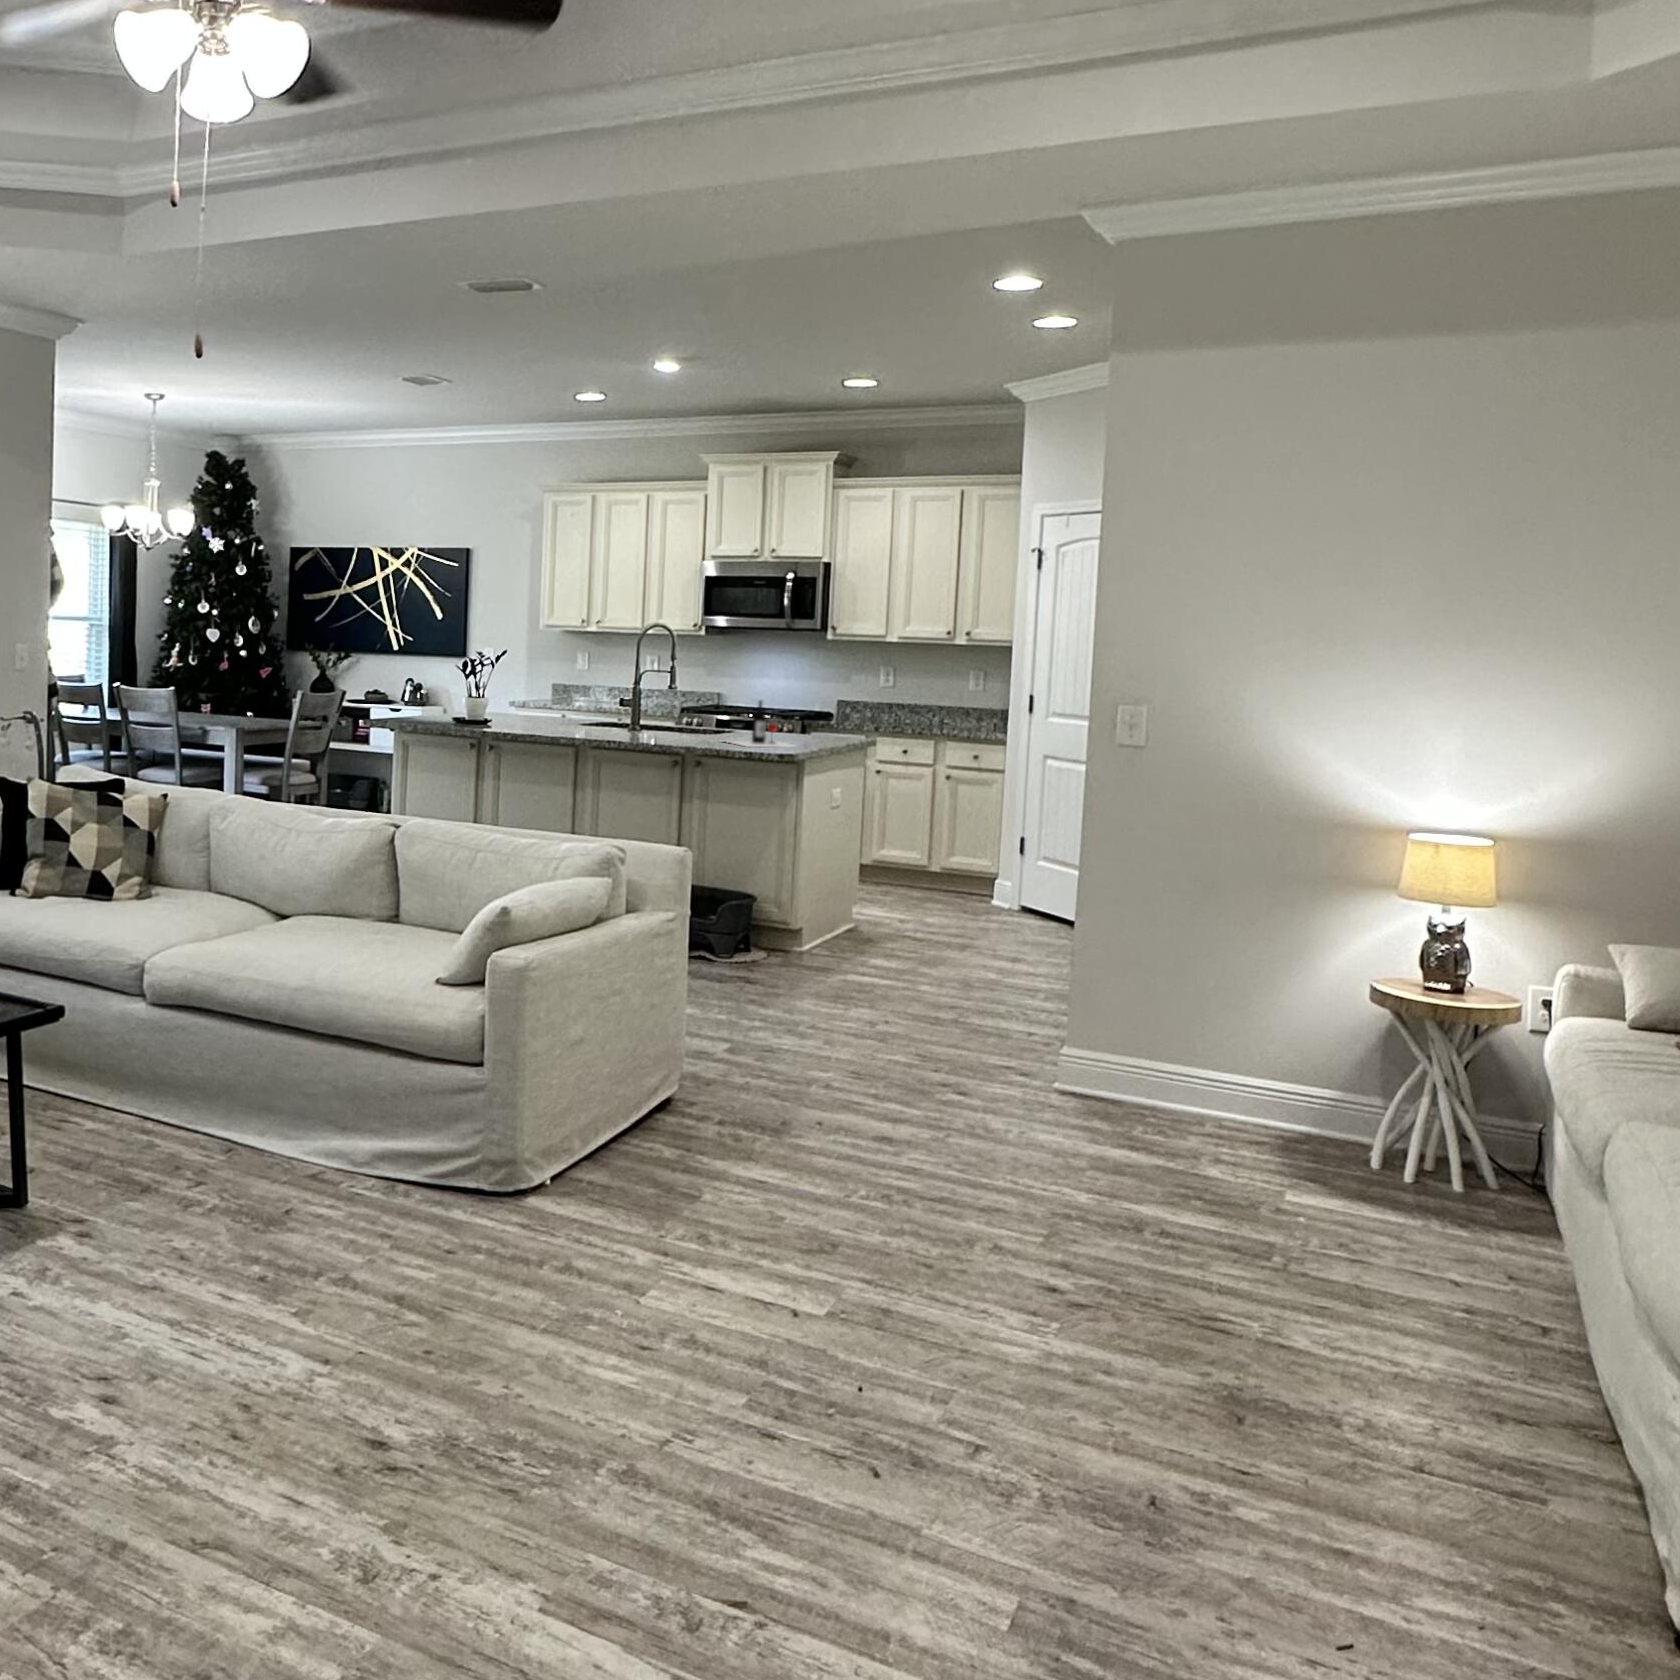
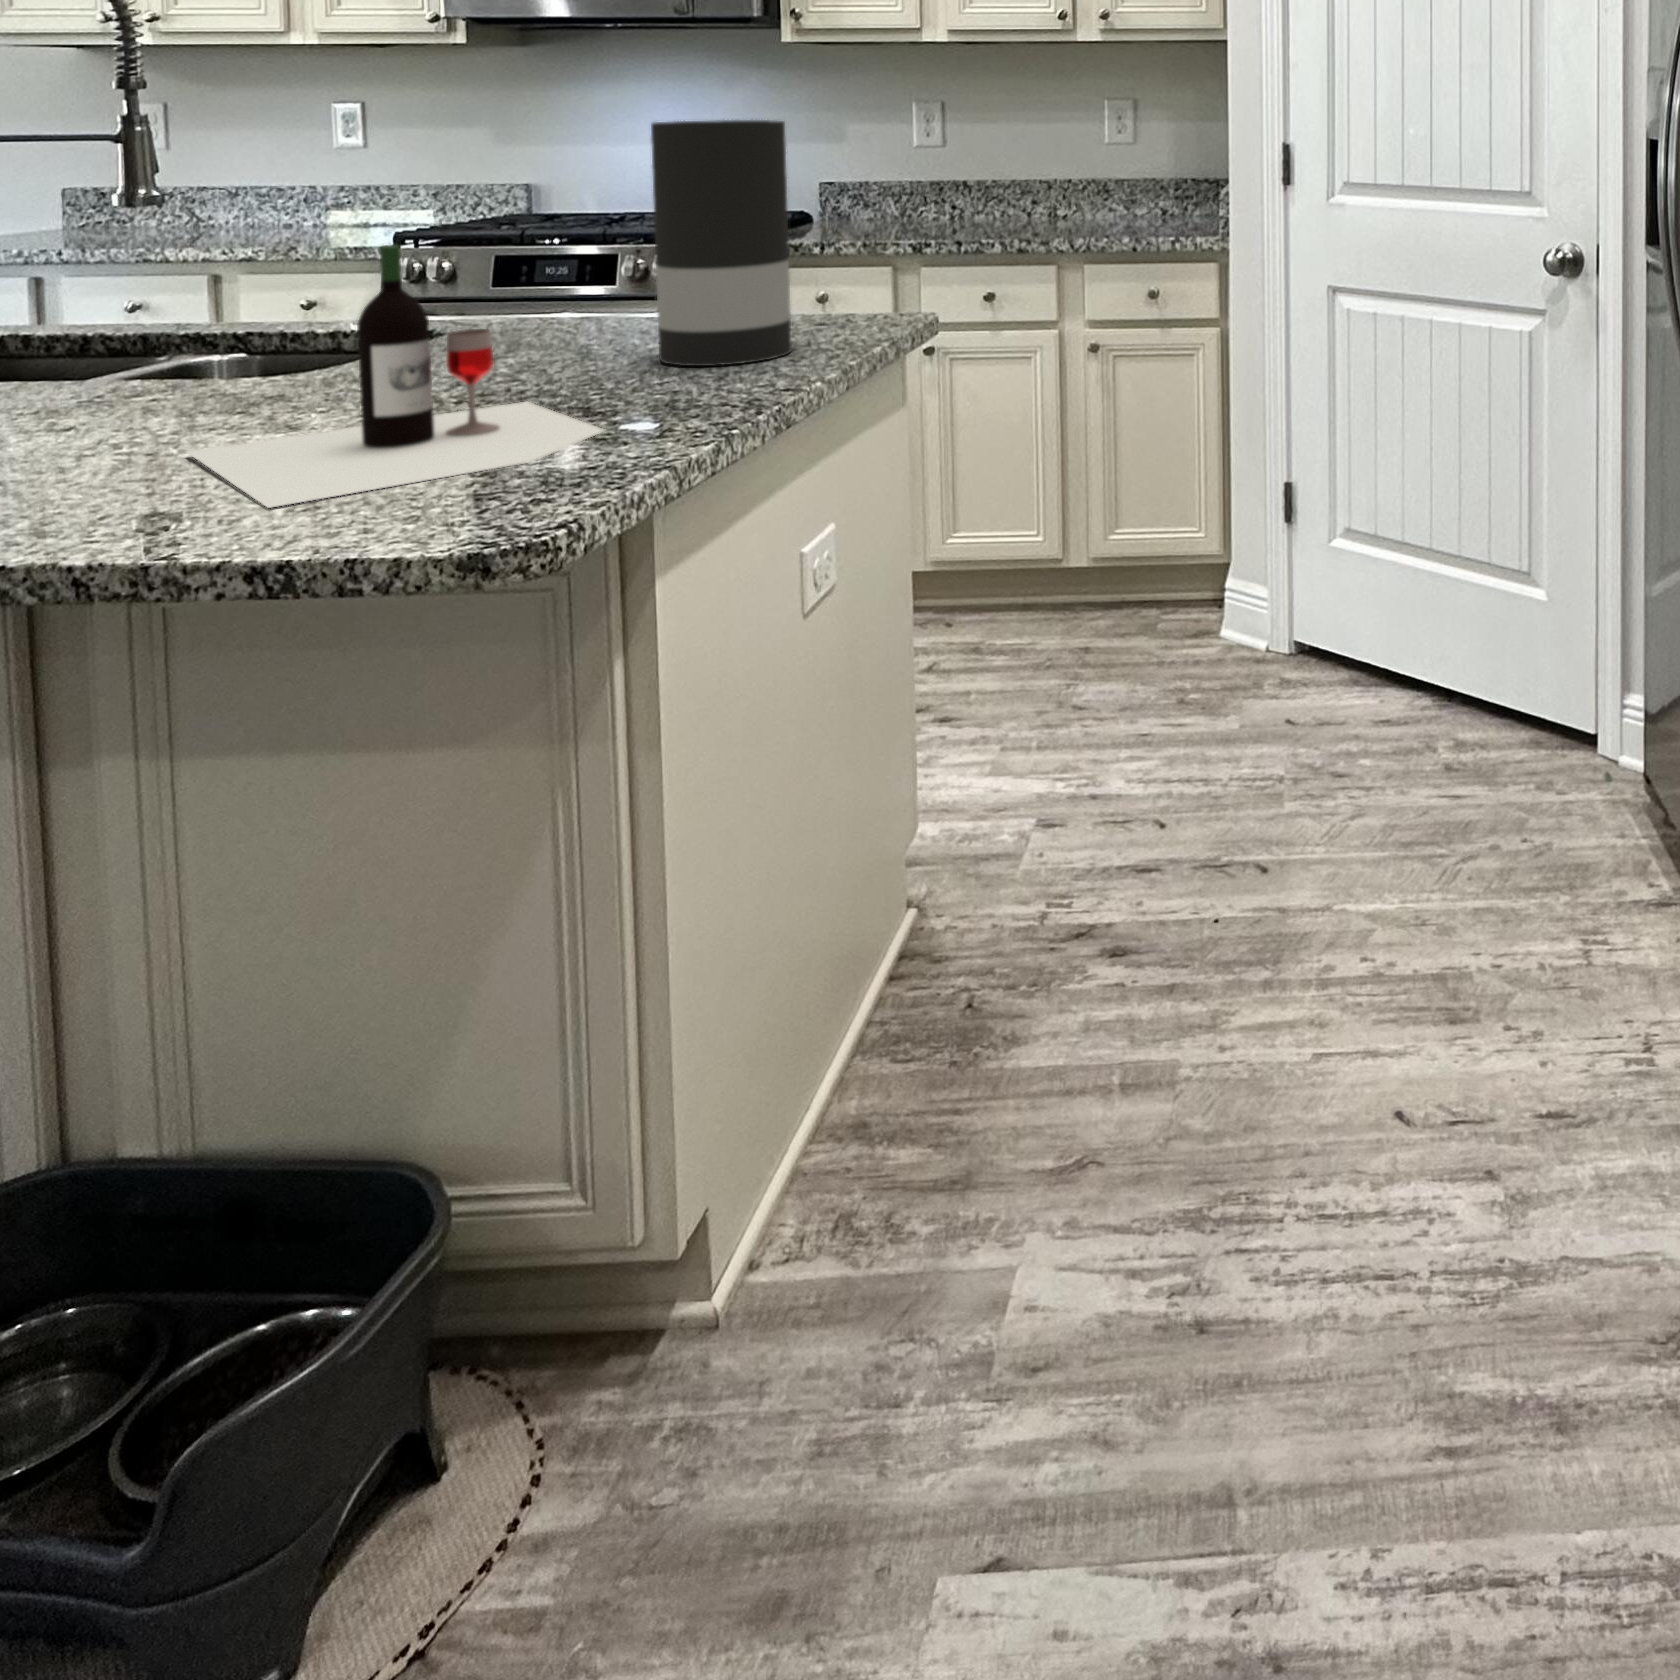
vase: none [804,675,841,741] -> present [651,120,792,366]

